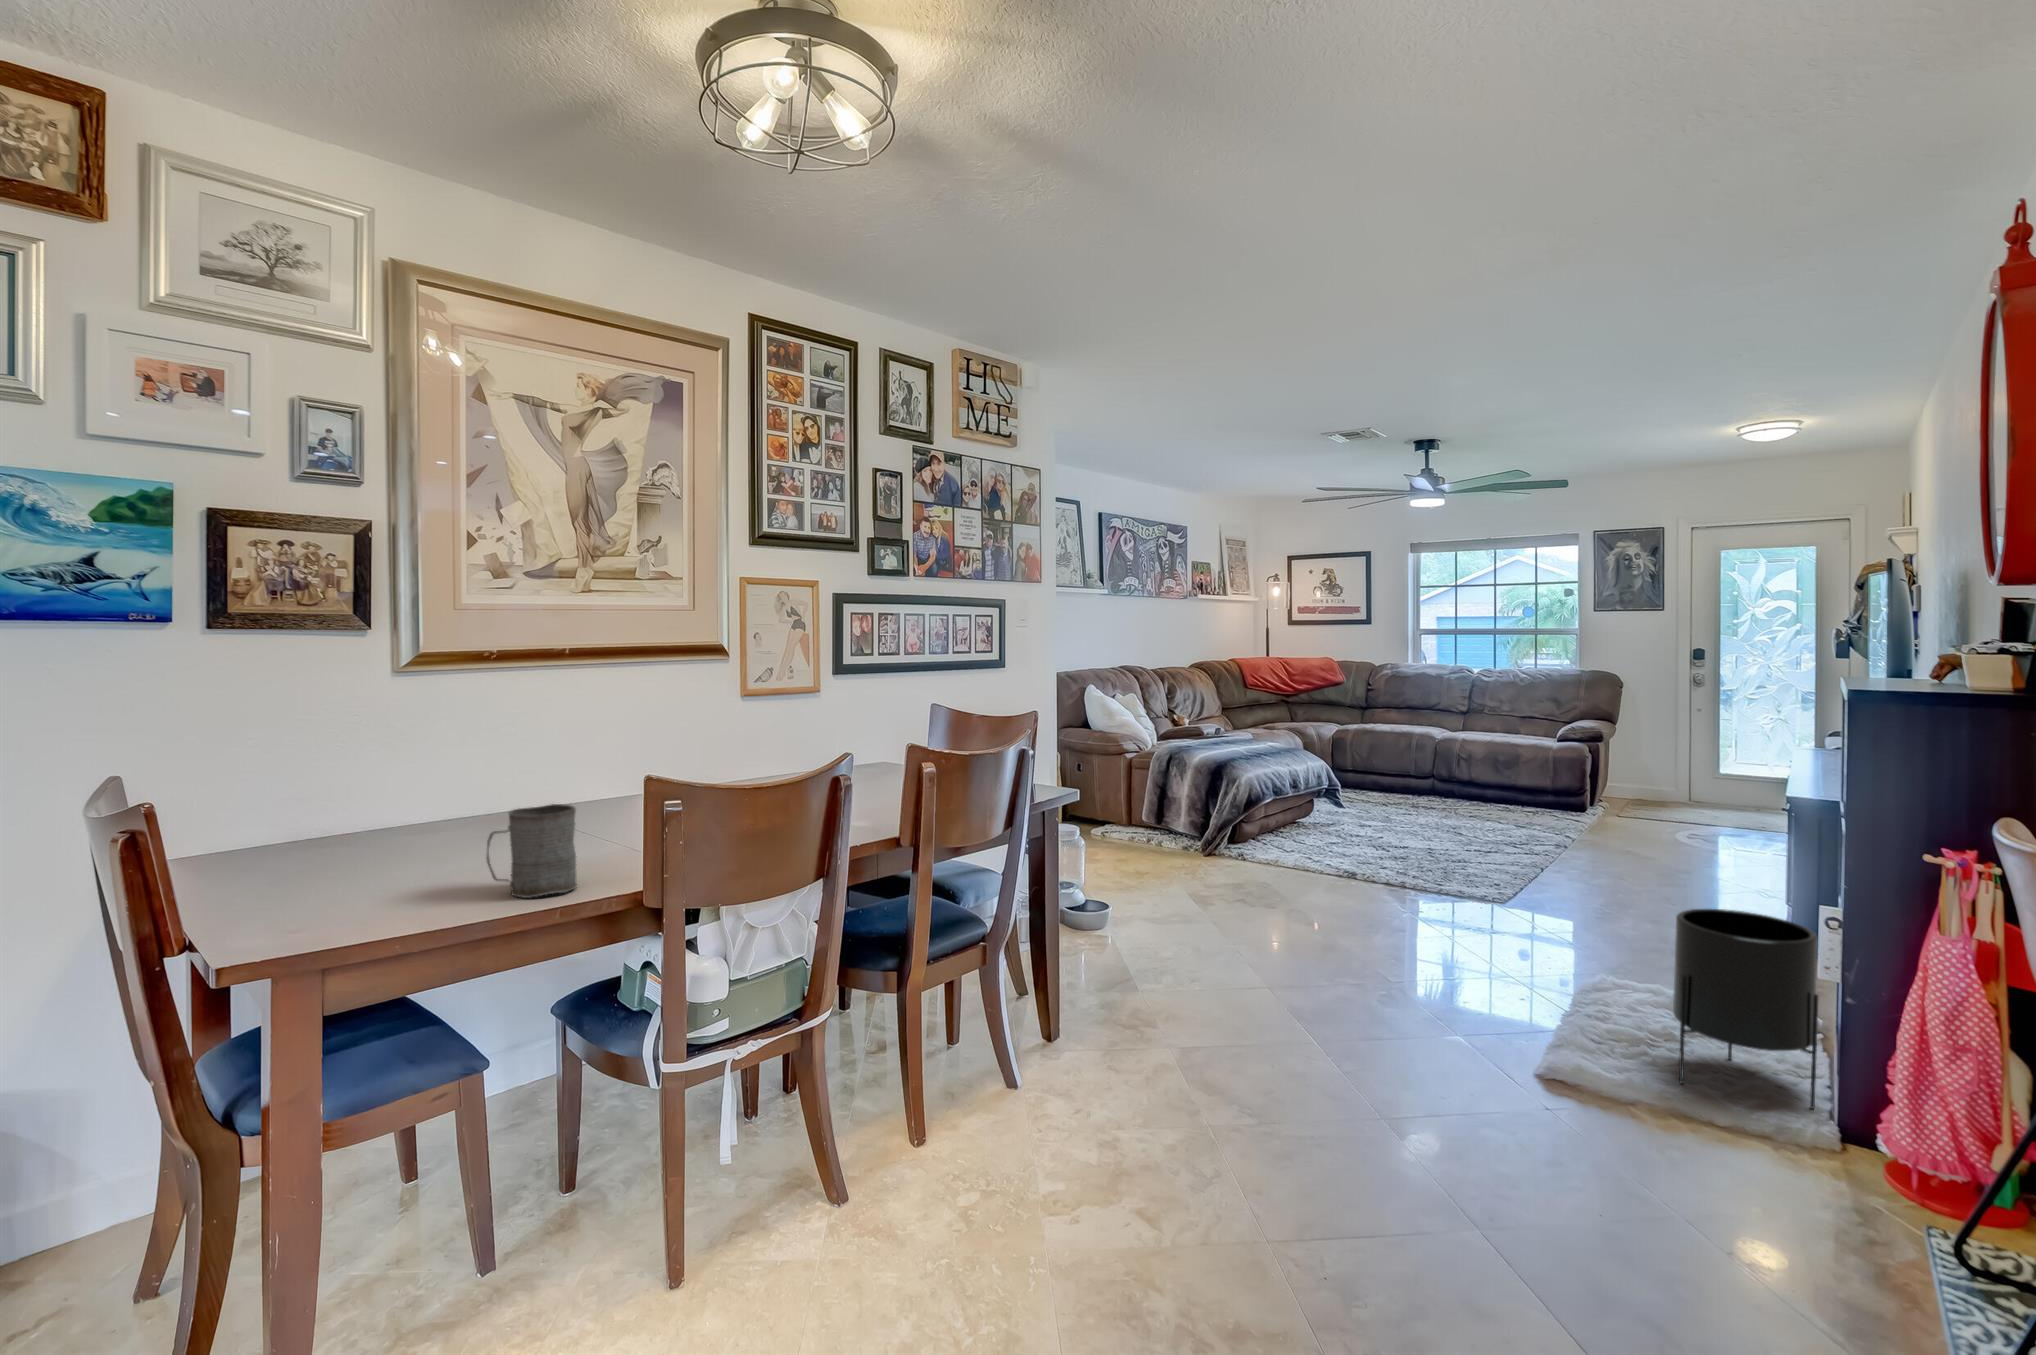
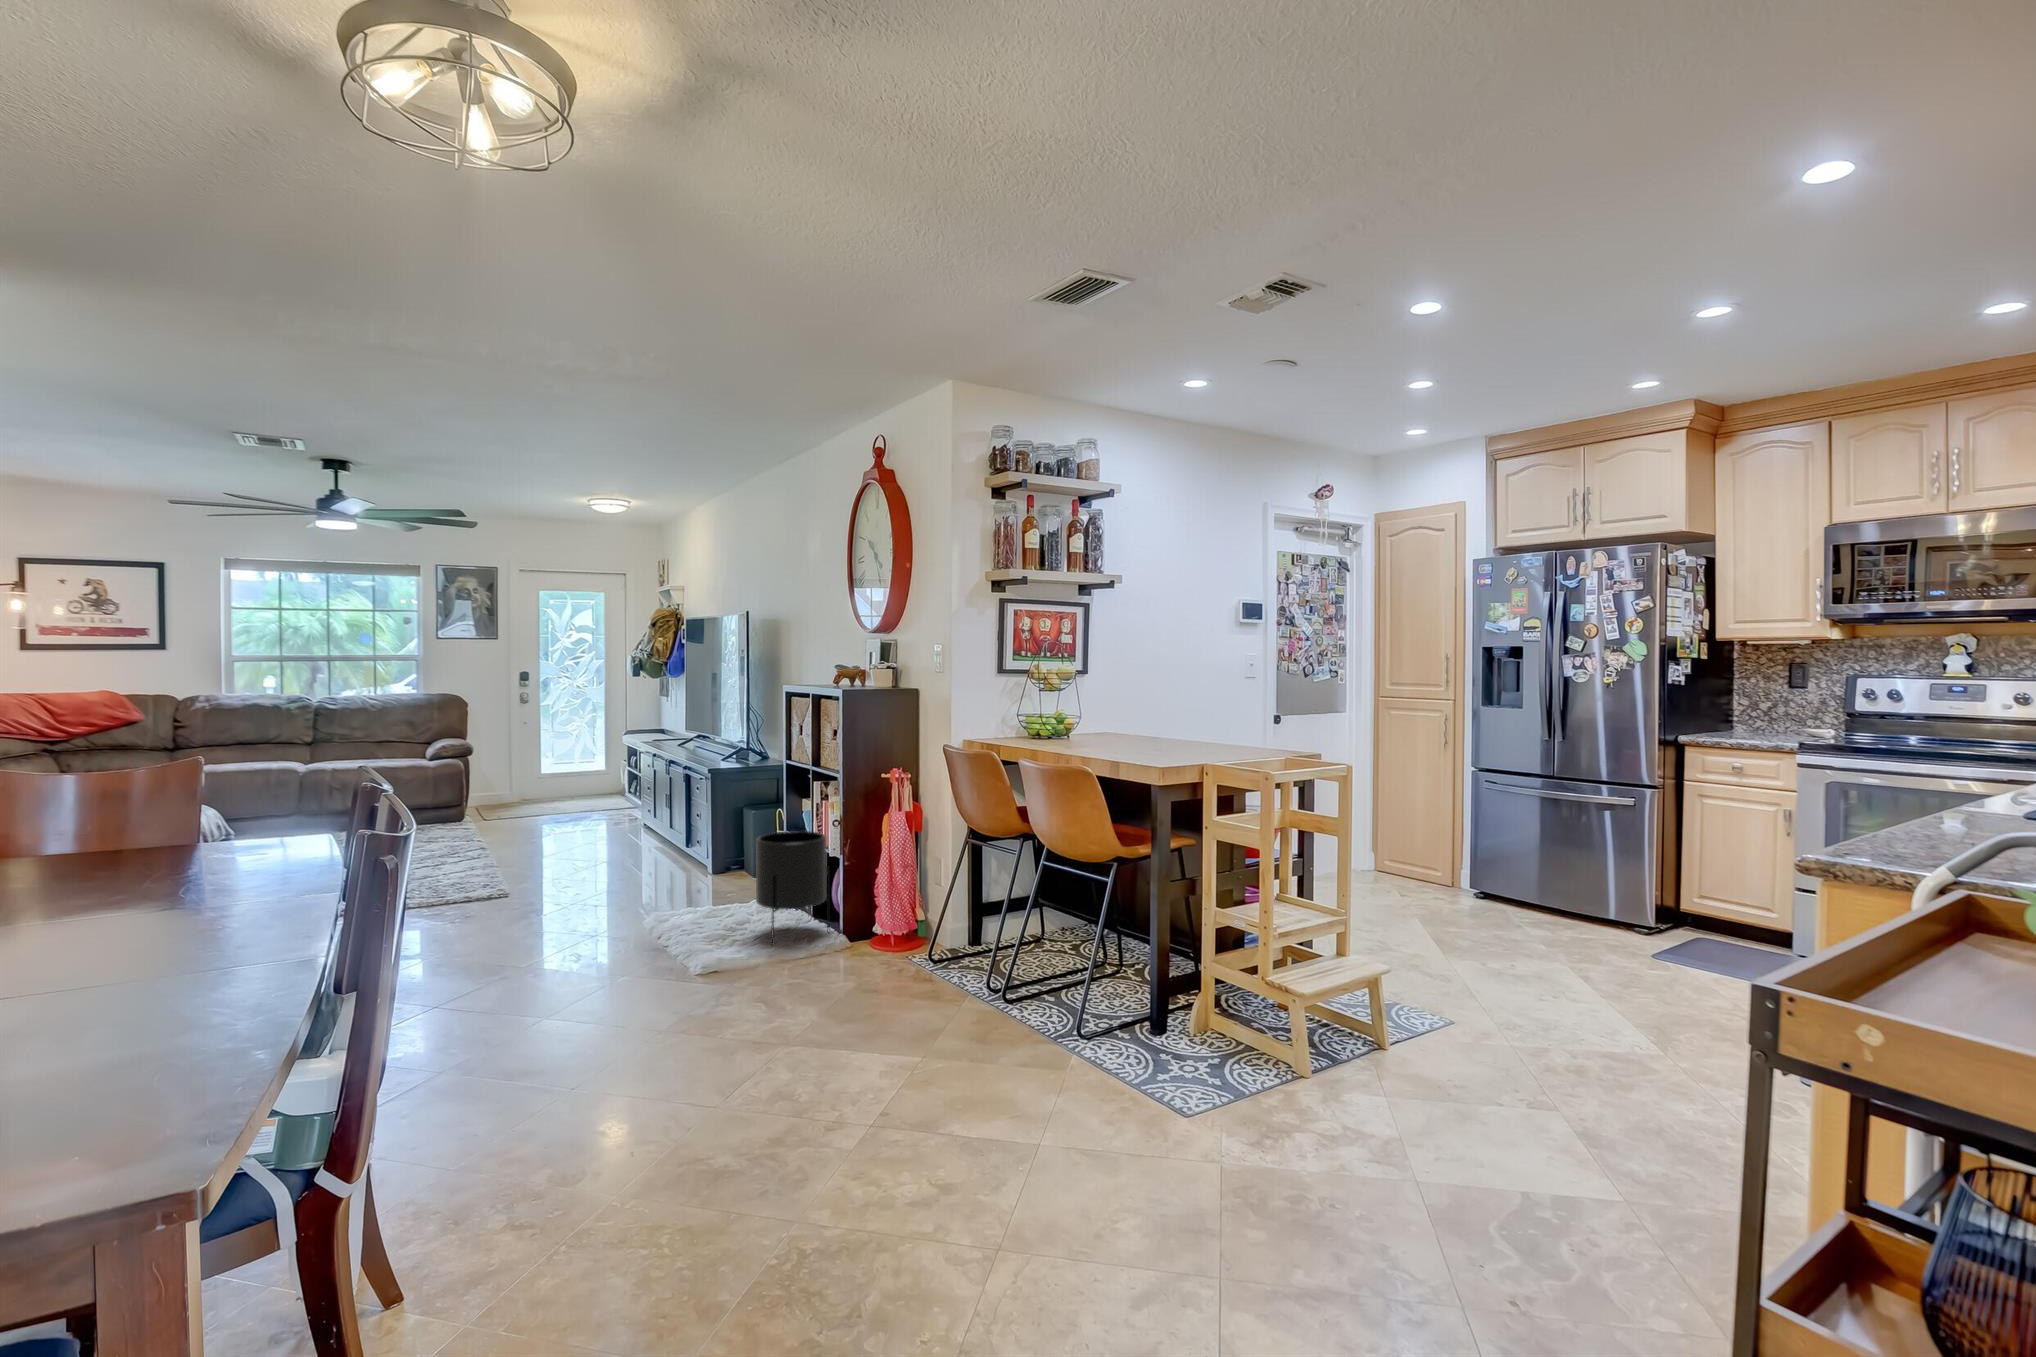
mug: present [487,804,577,898] -> none [131,901,245,1044]

